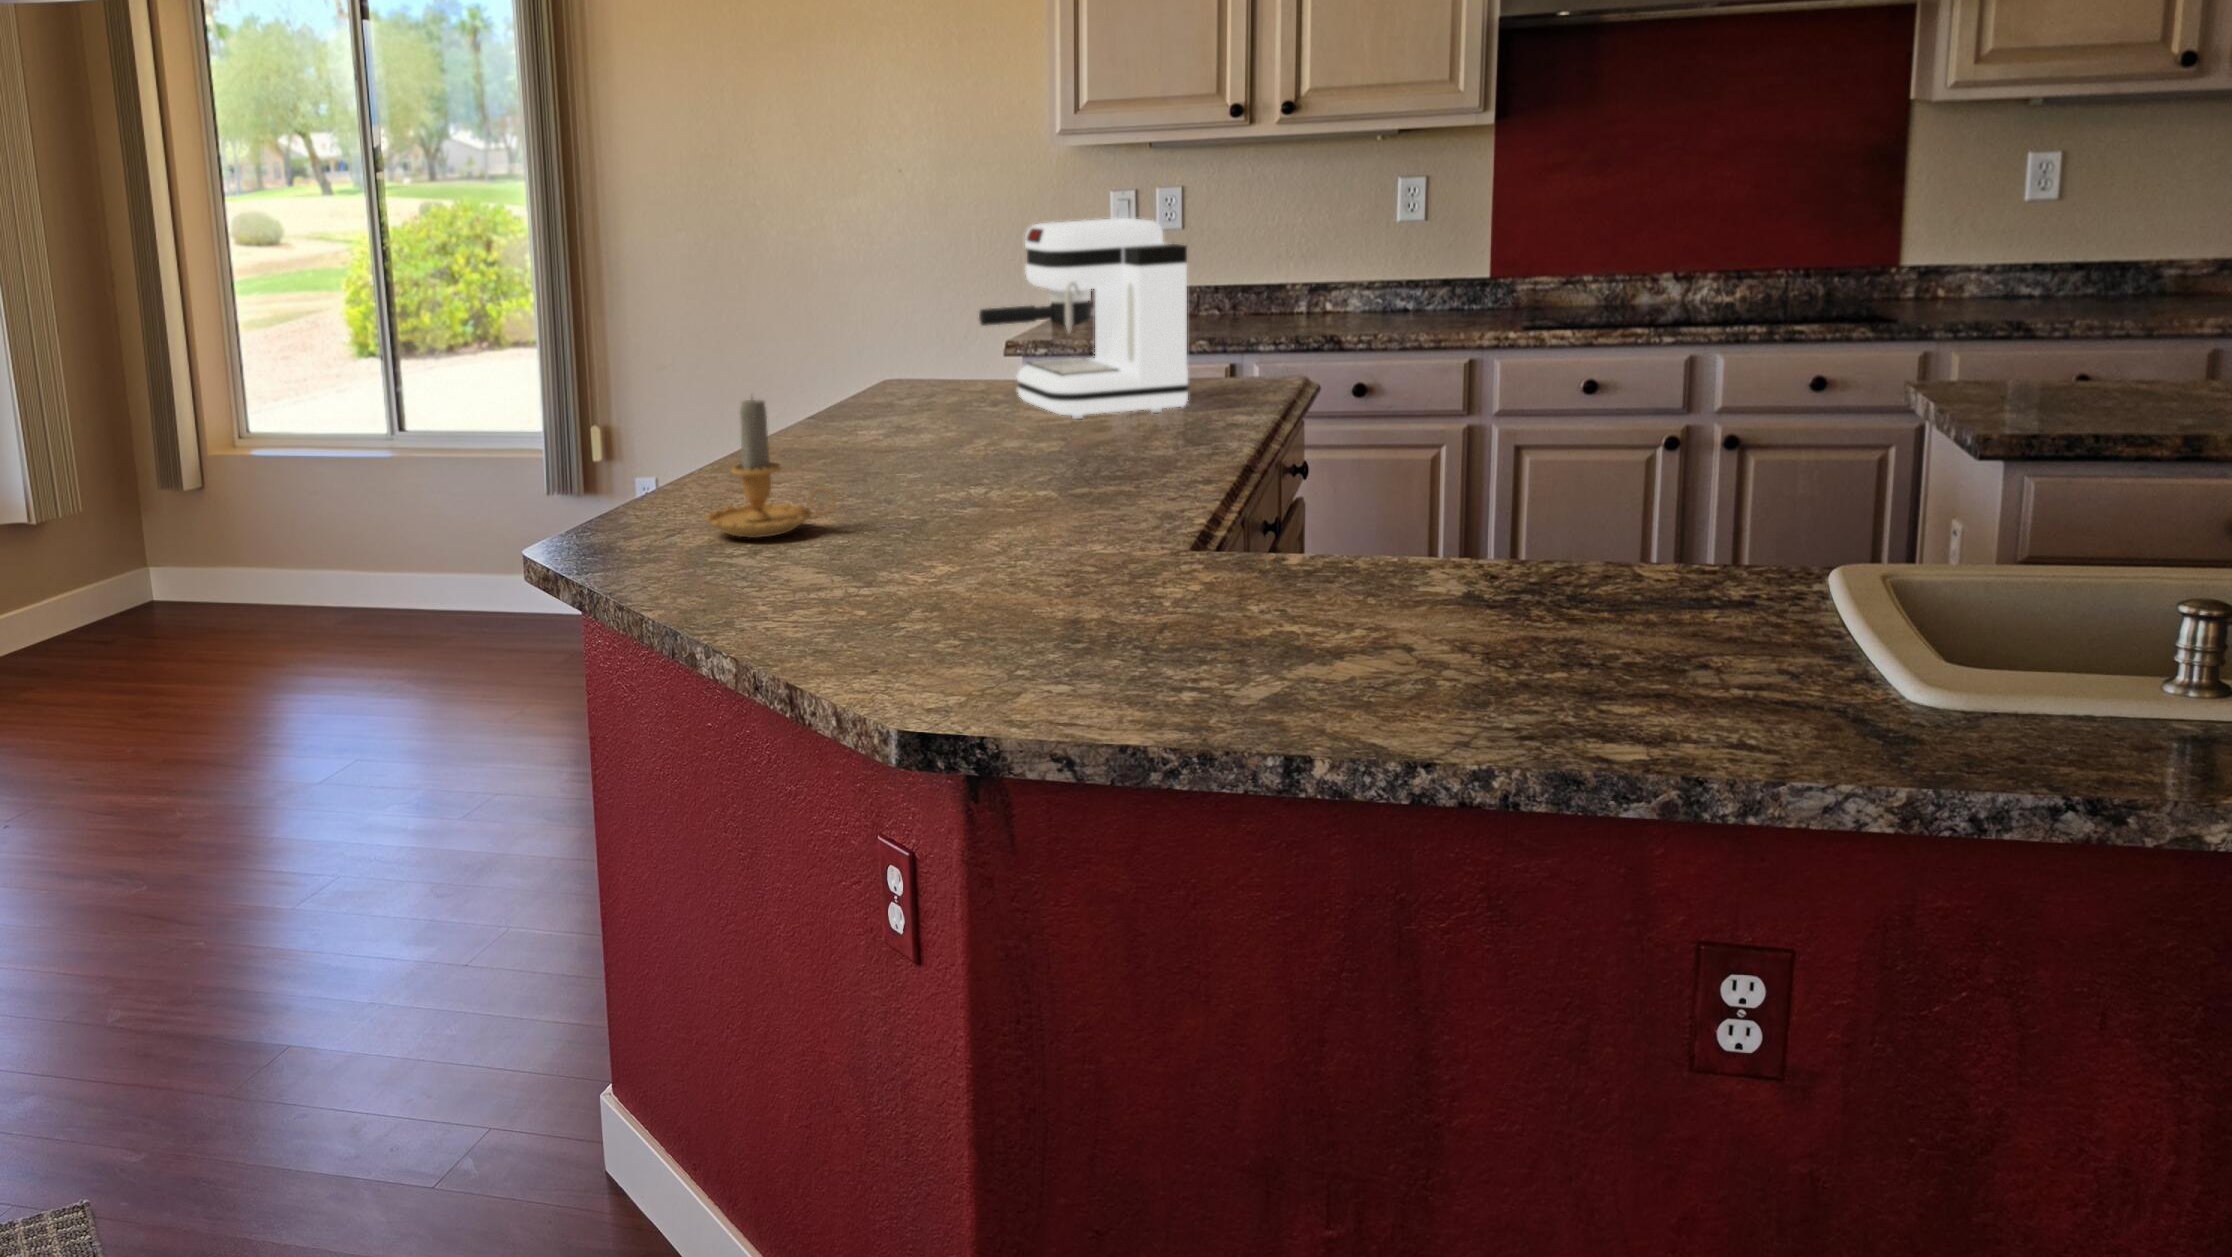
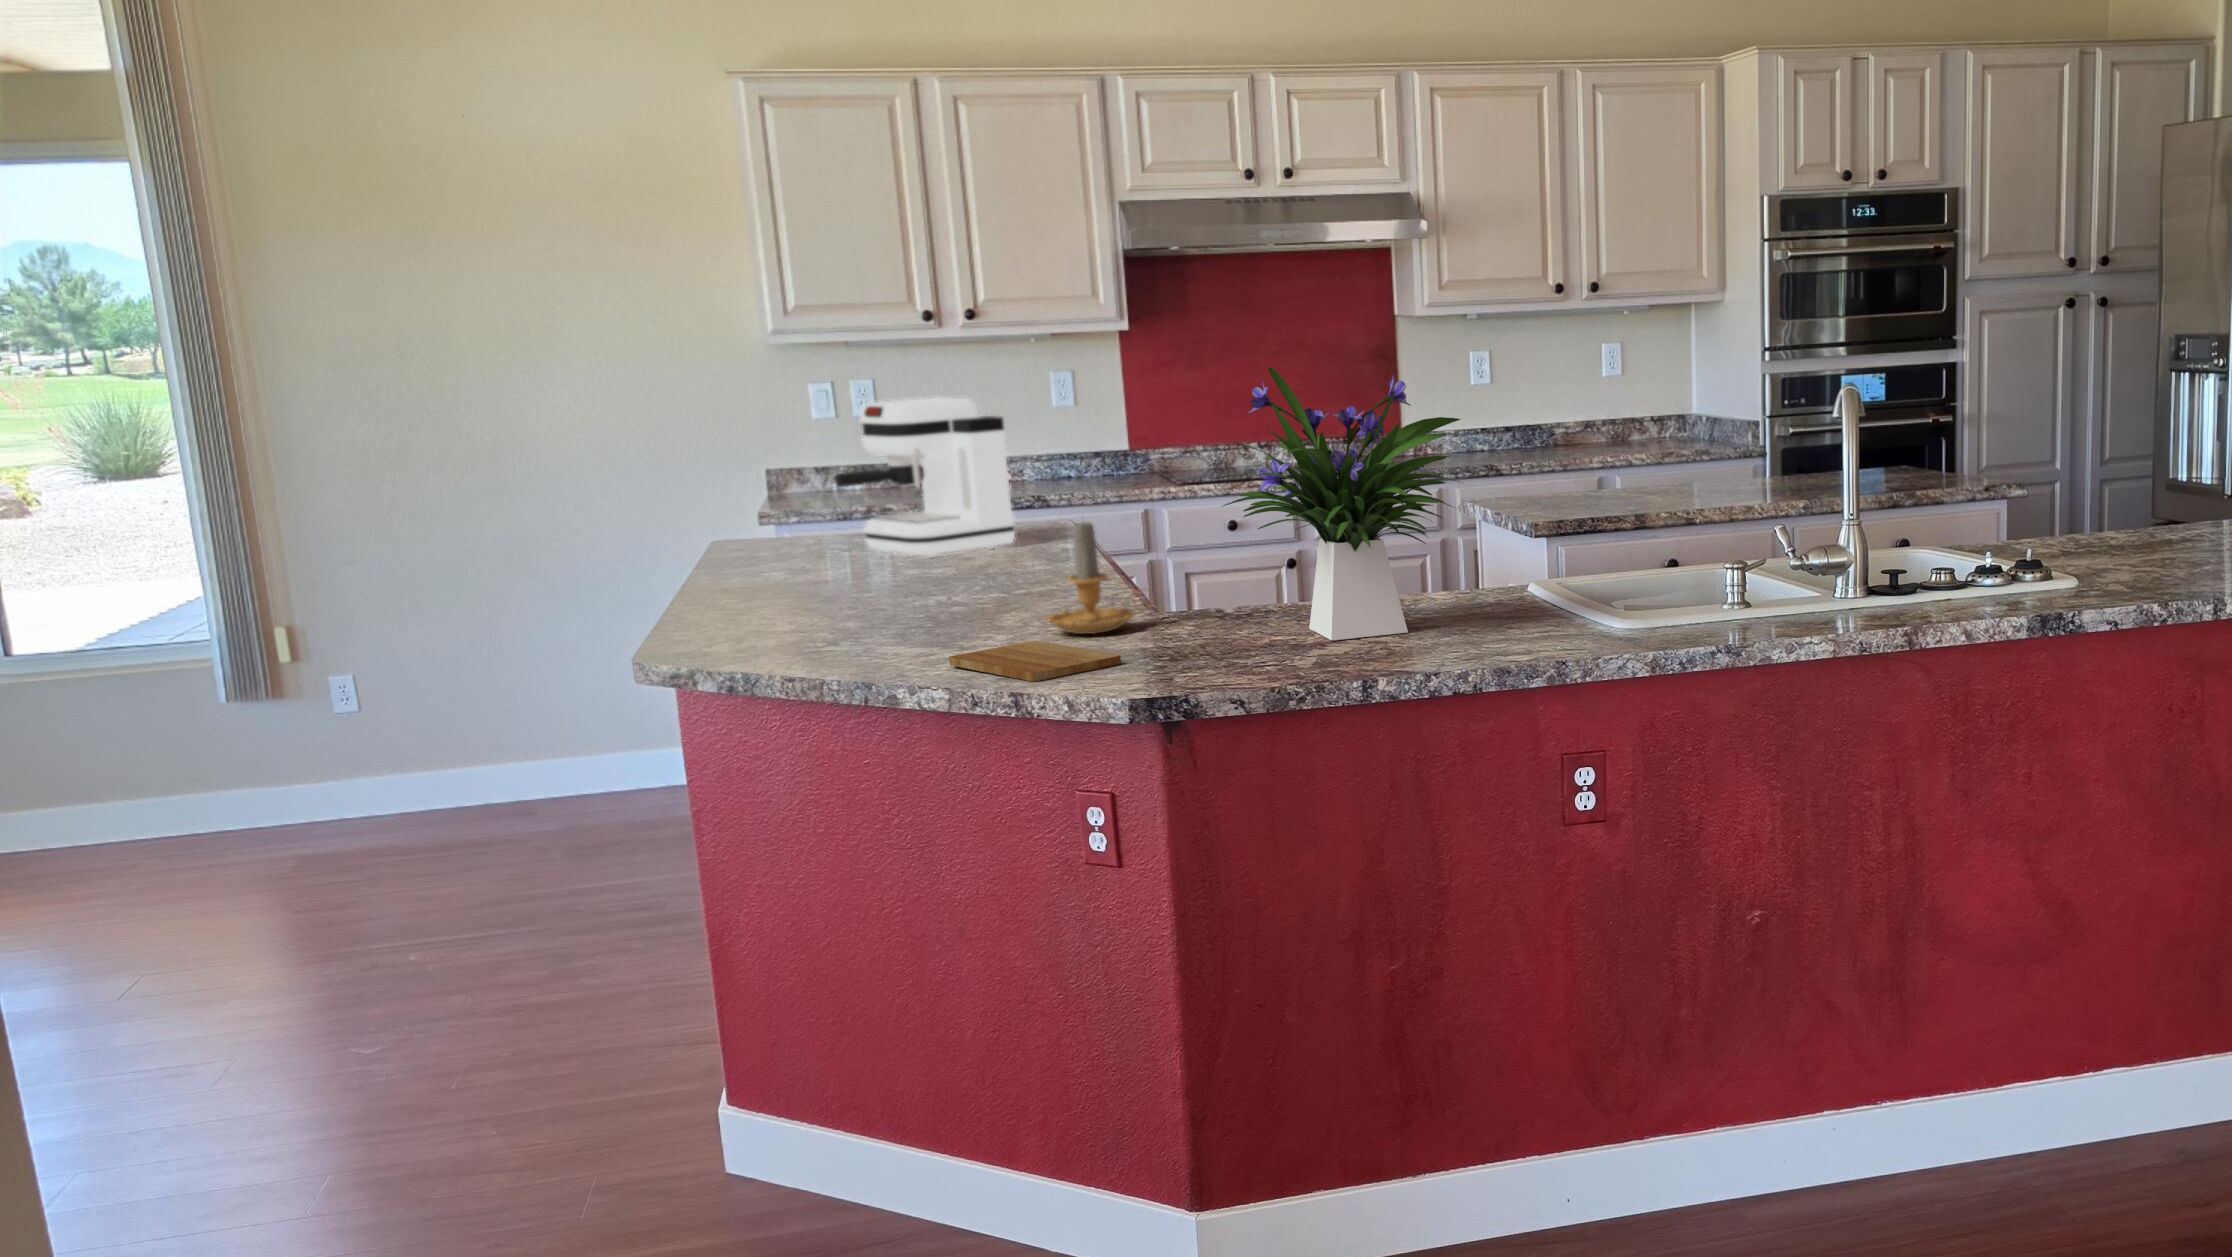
flower arrangement: none [1198,204,1647,655] -> present [1214,367,1461,640]
candle: present [705,399,835,538] -> present [1047,522,1152,634]
cutting board: none [810,584,1005,659] -> present [949,641,1121,682]

